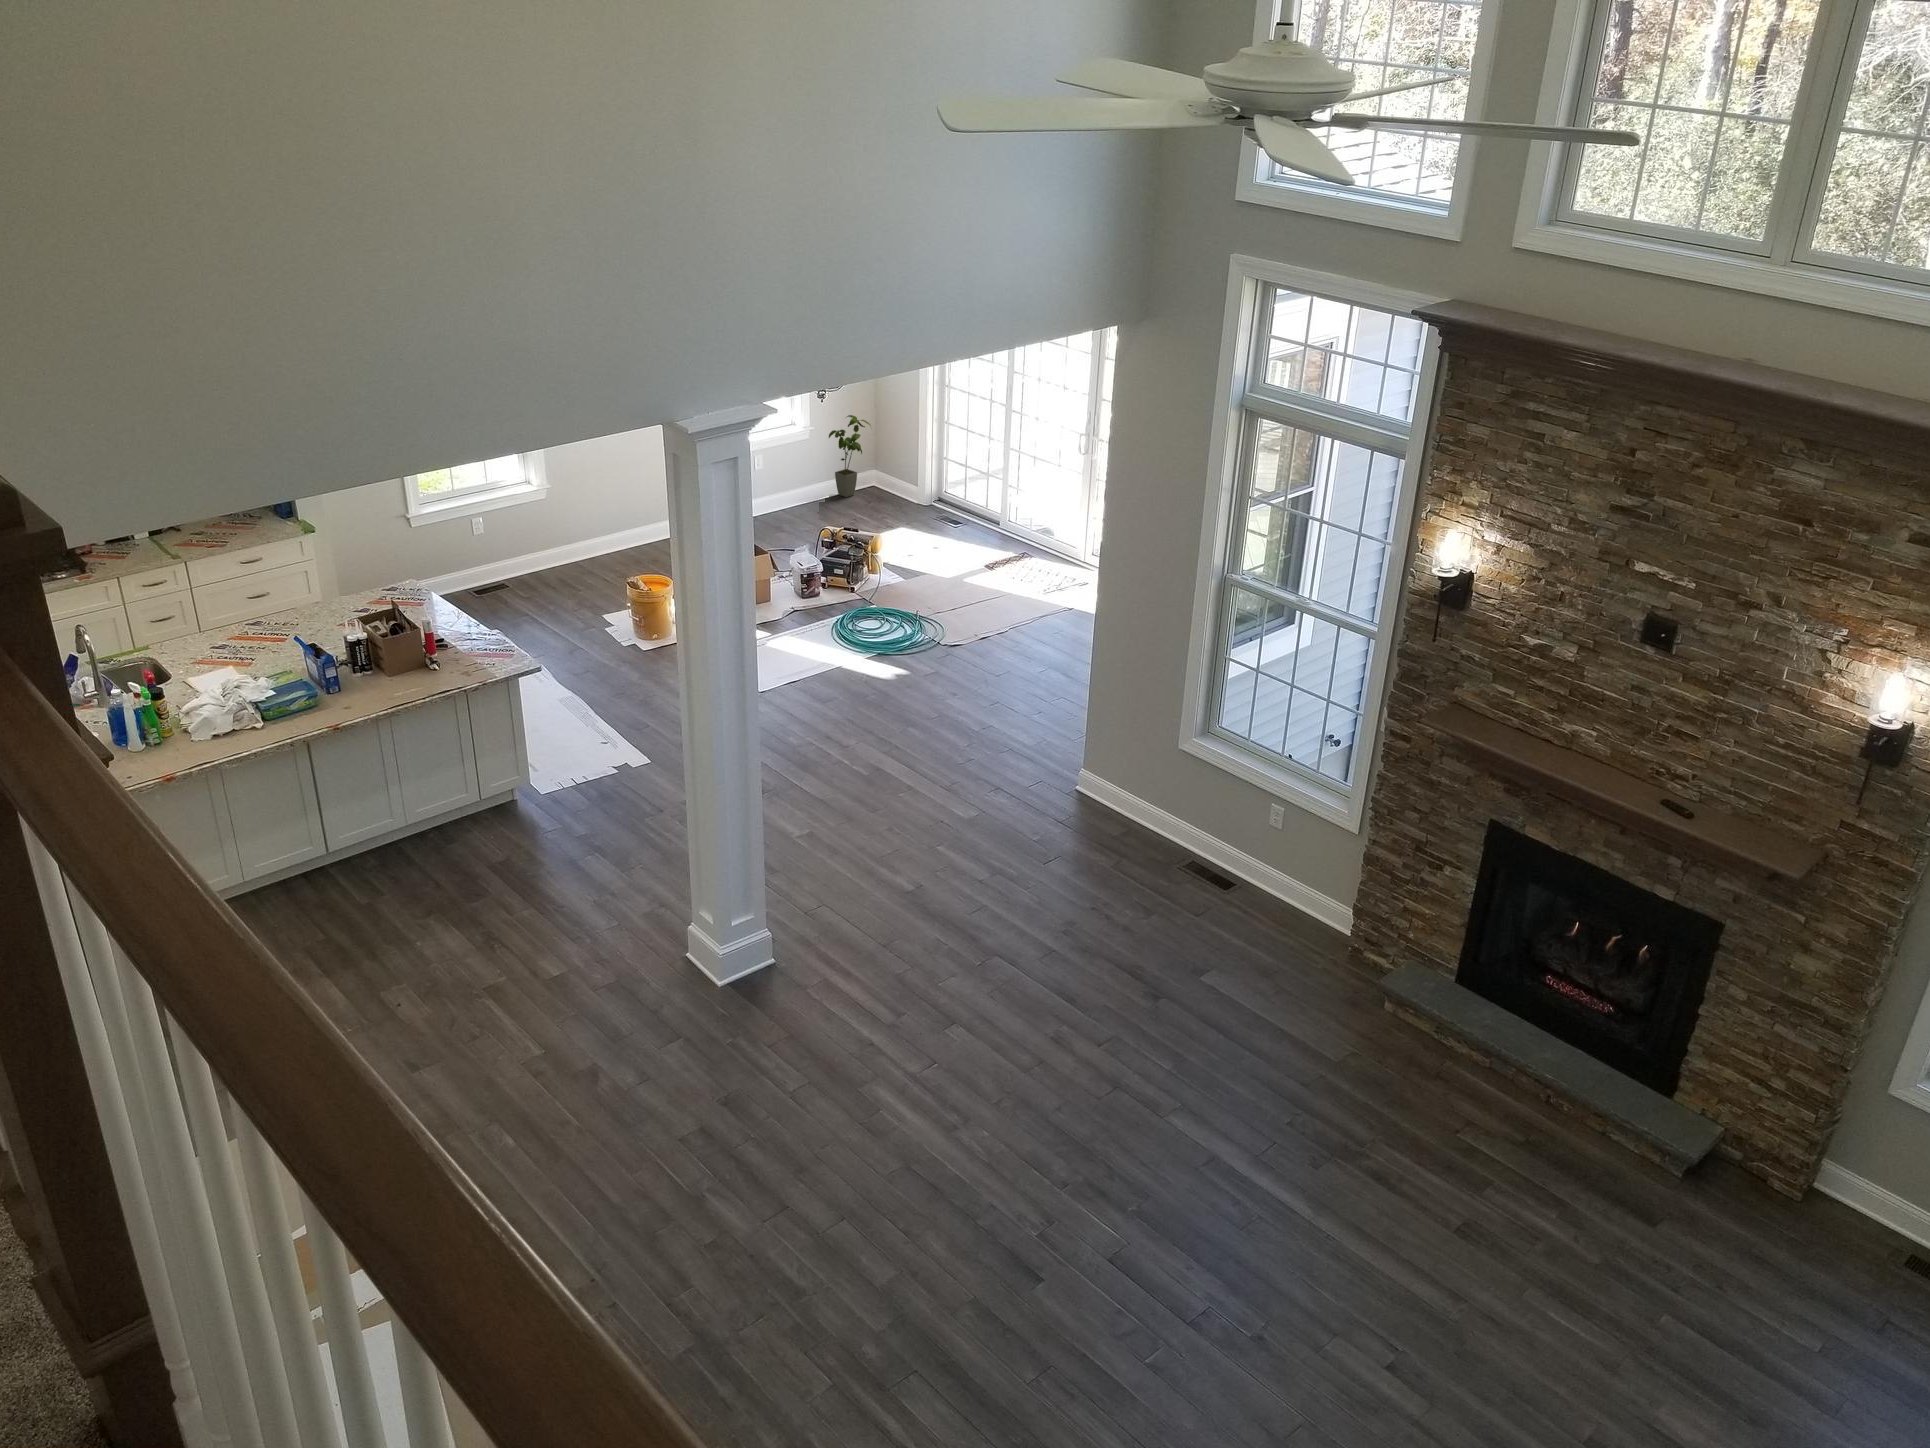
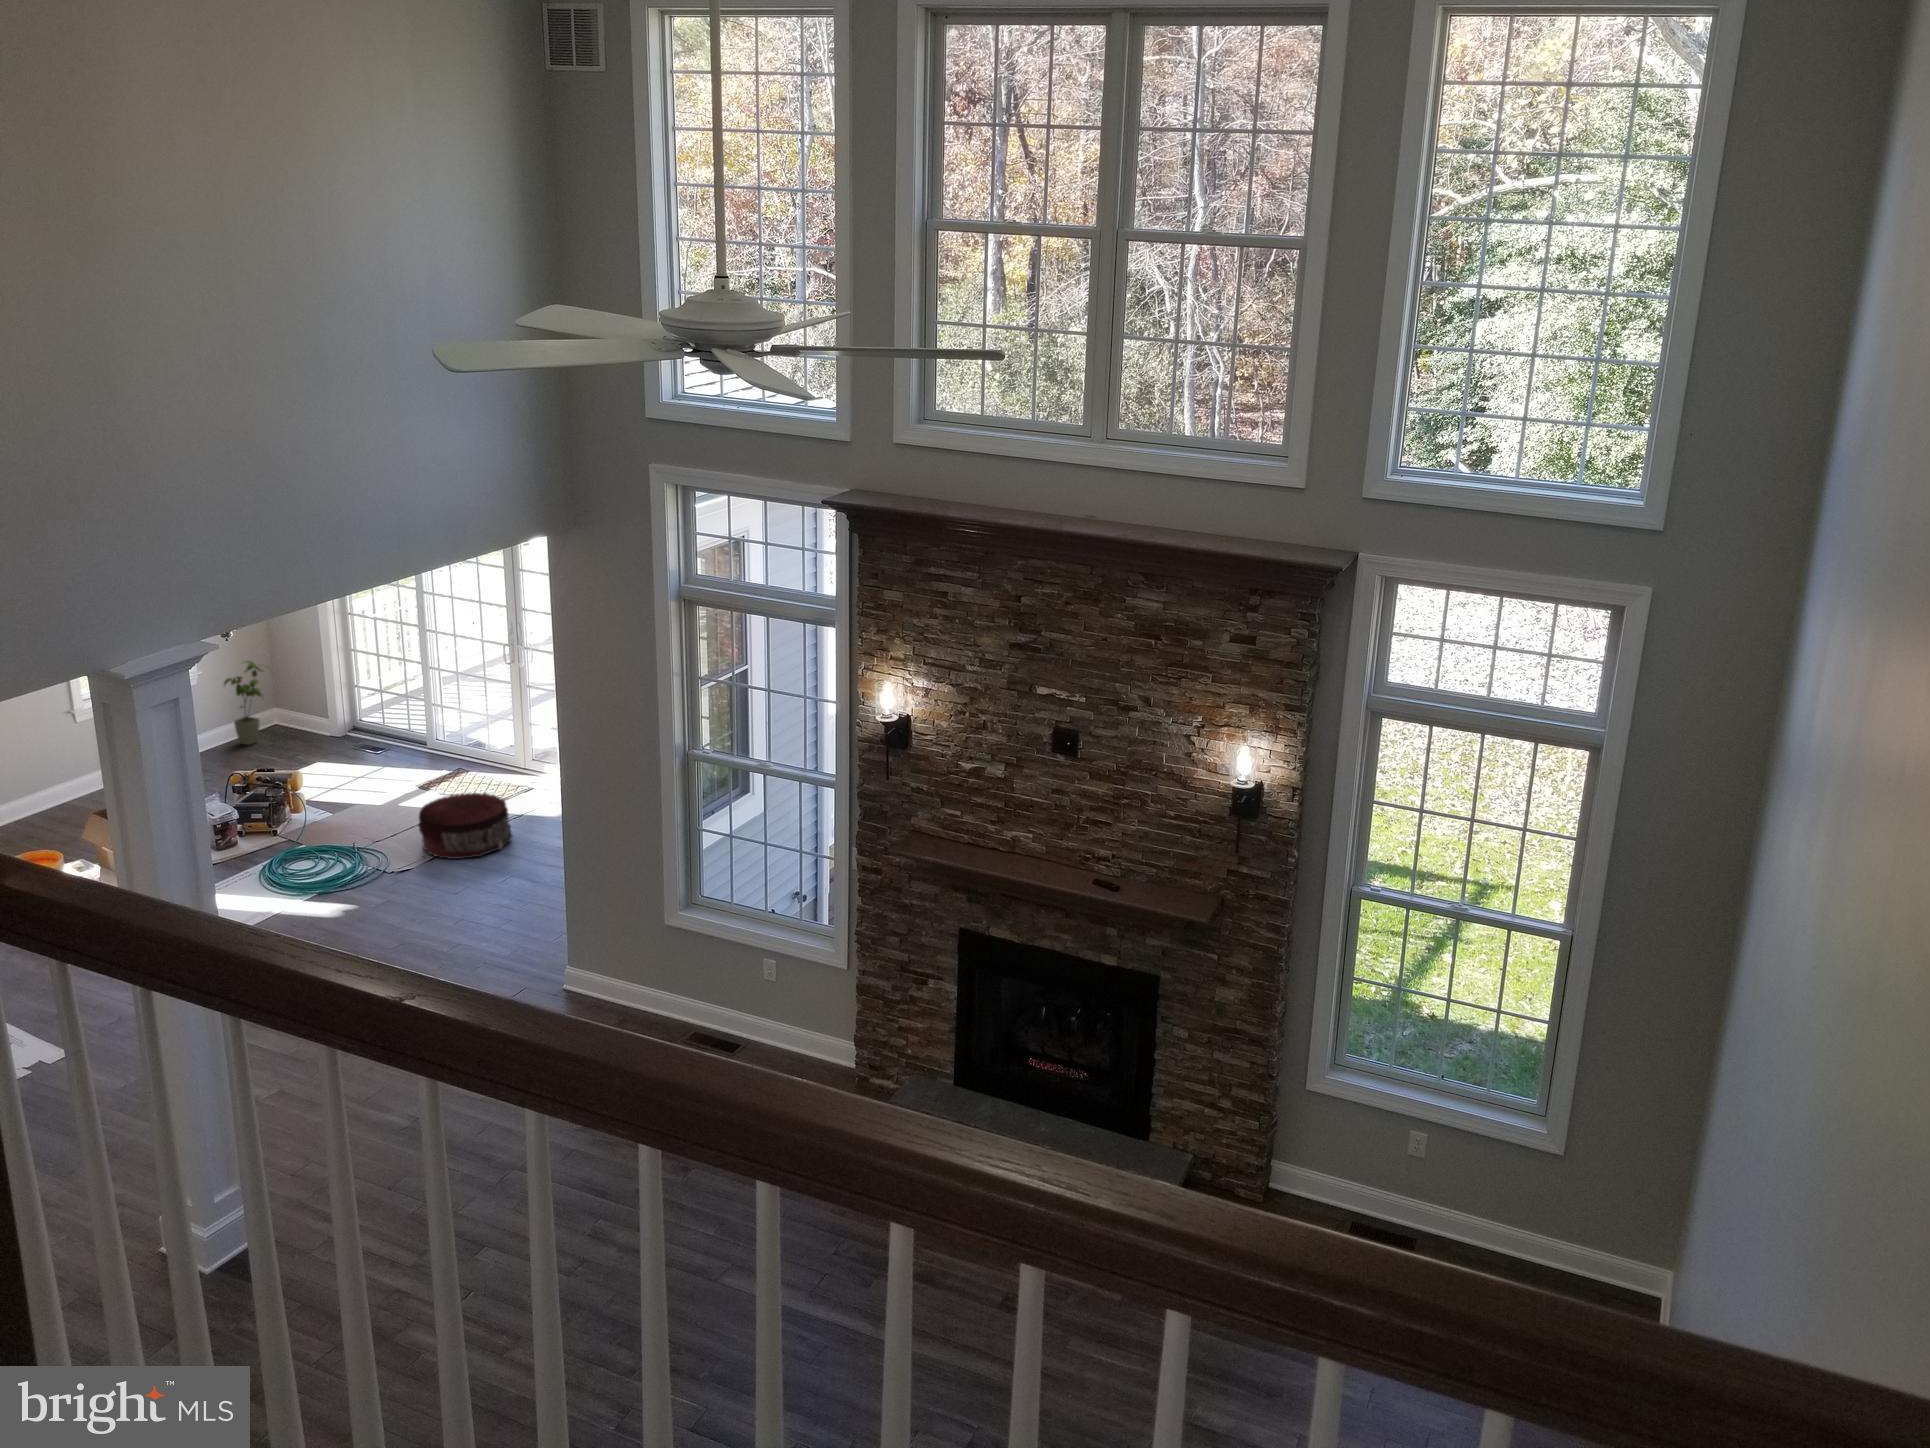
pouf: none [975,574,1064,642] -> present [419,793,512,859]

